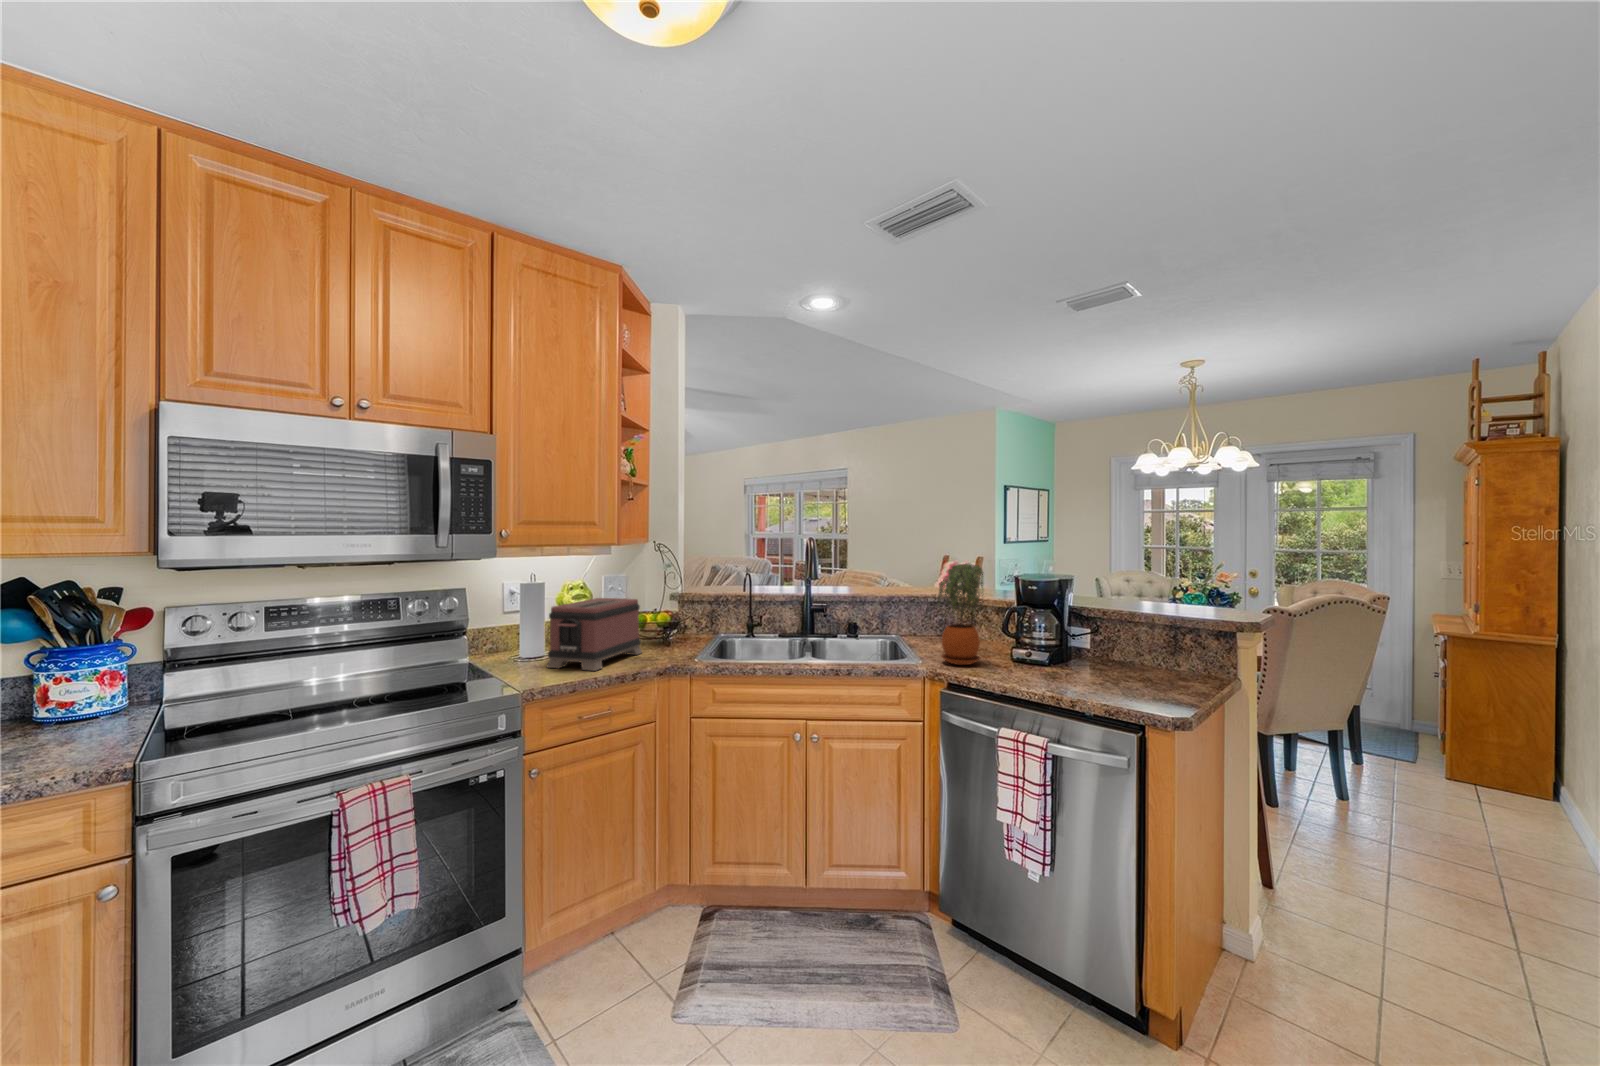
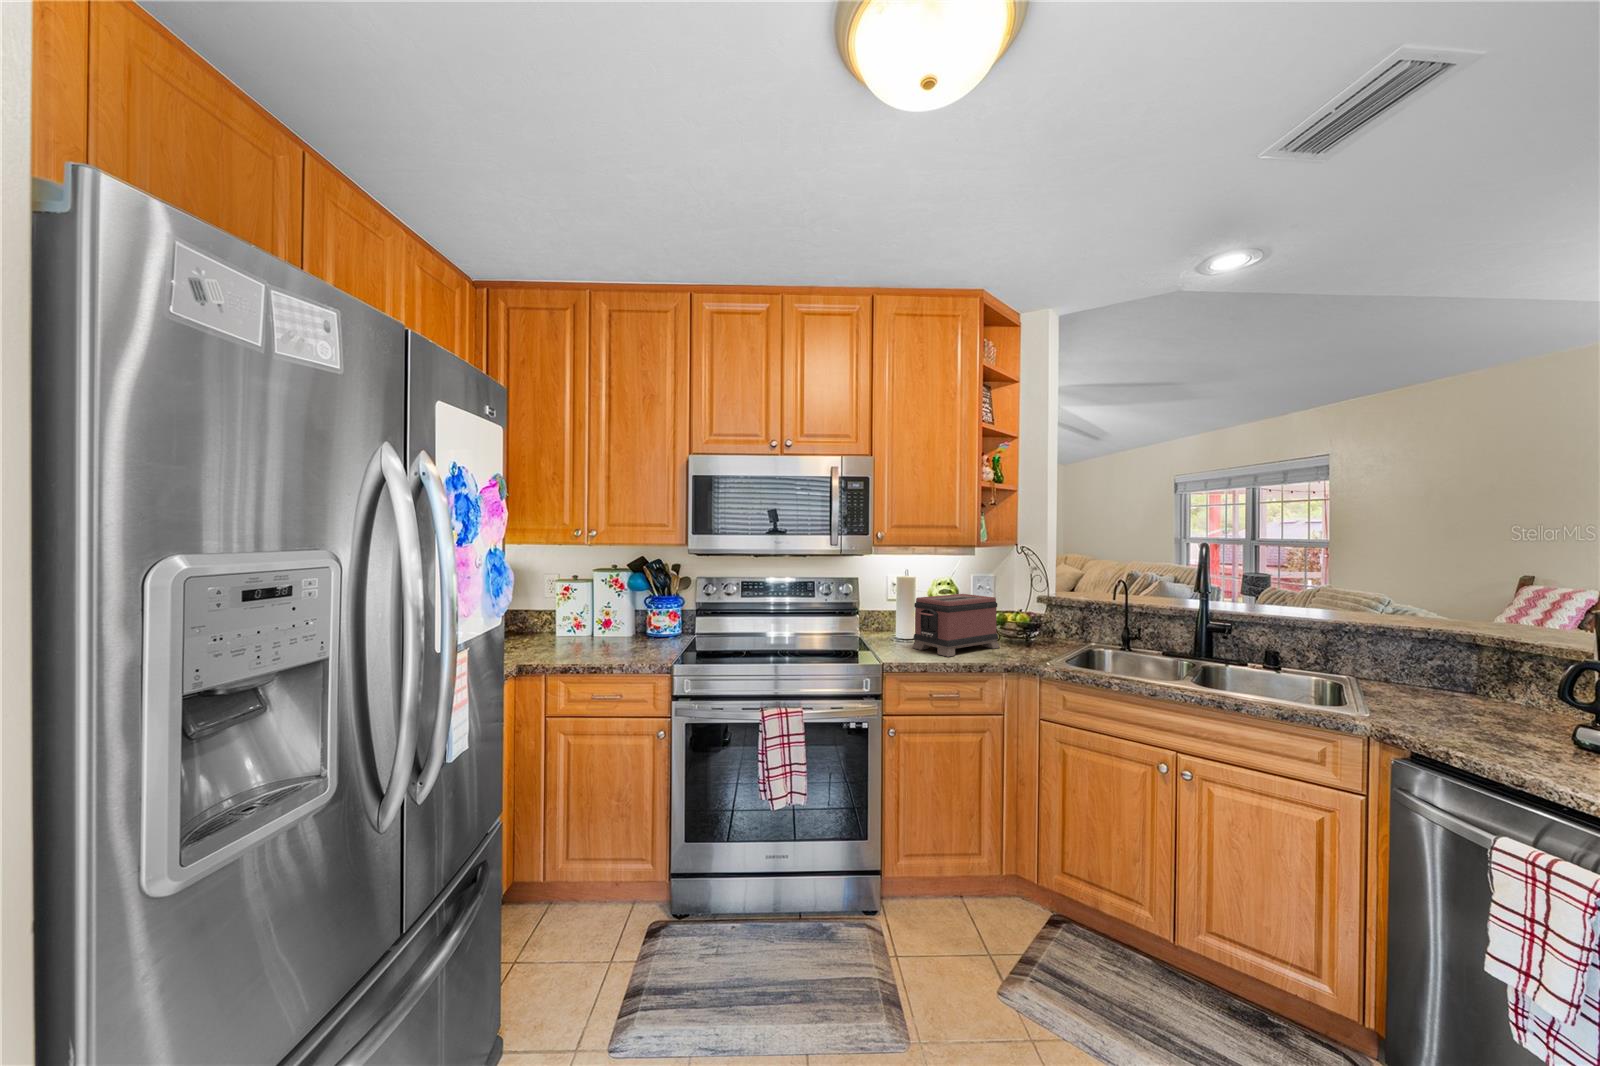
potted plant: present [938,564,984,665] -> none [1396,584,1502,733]

